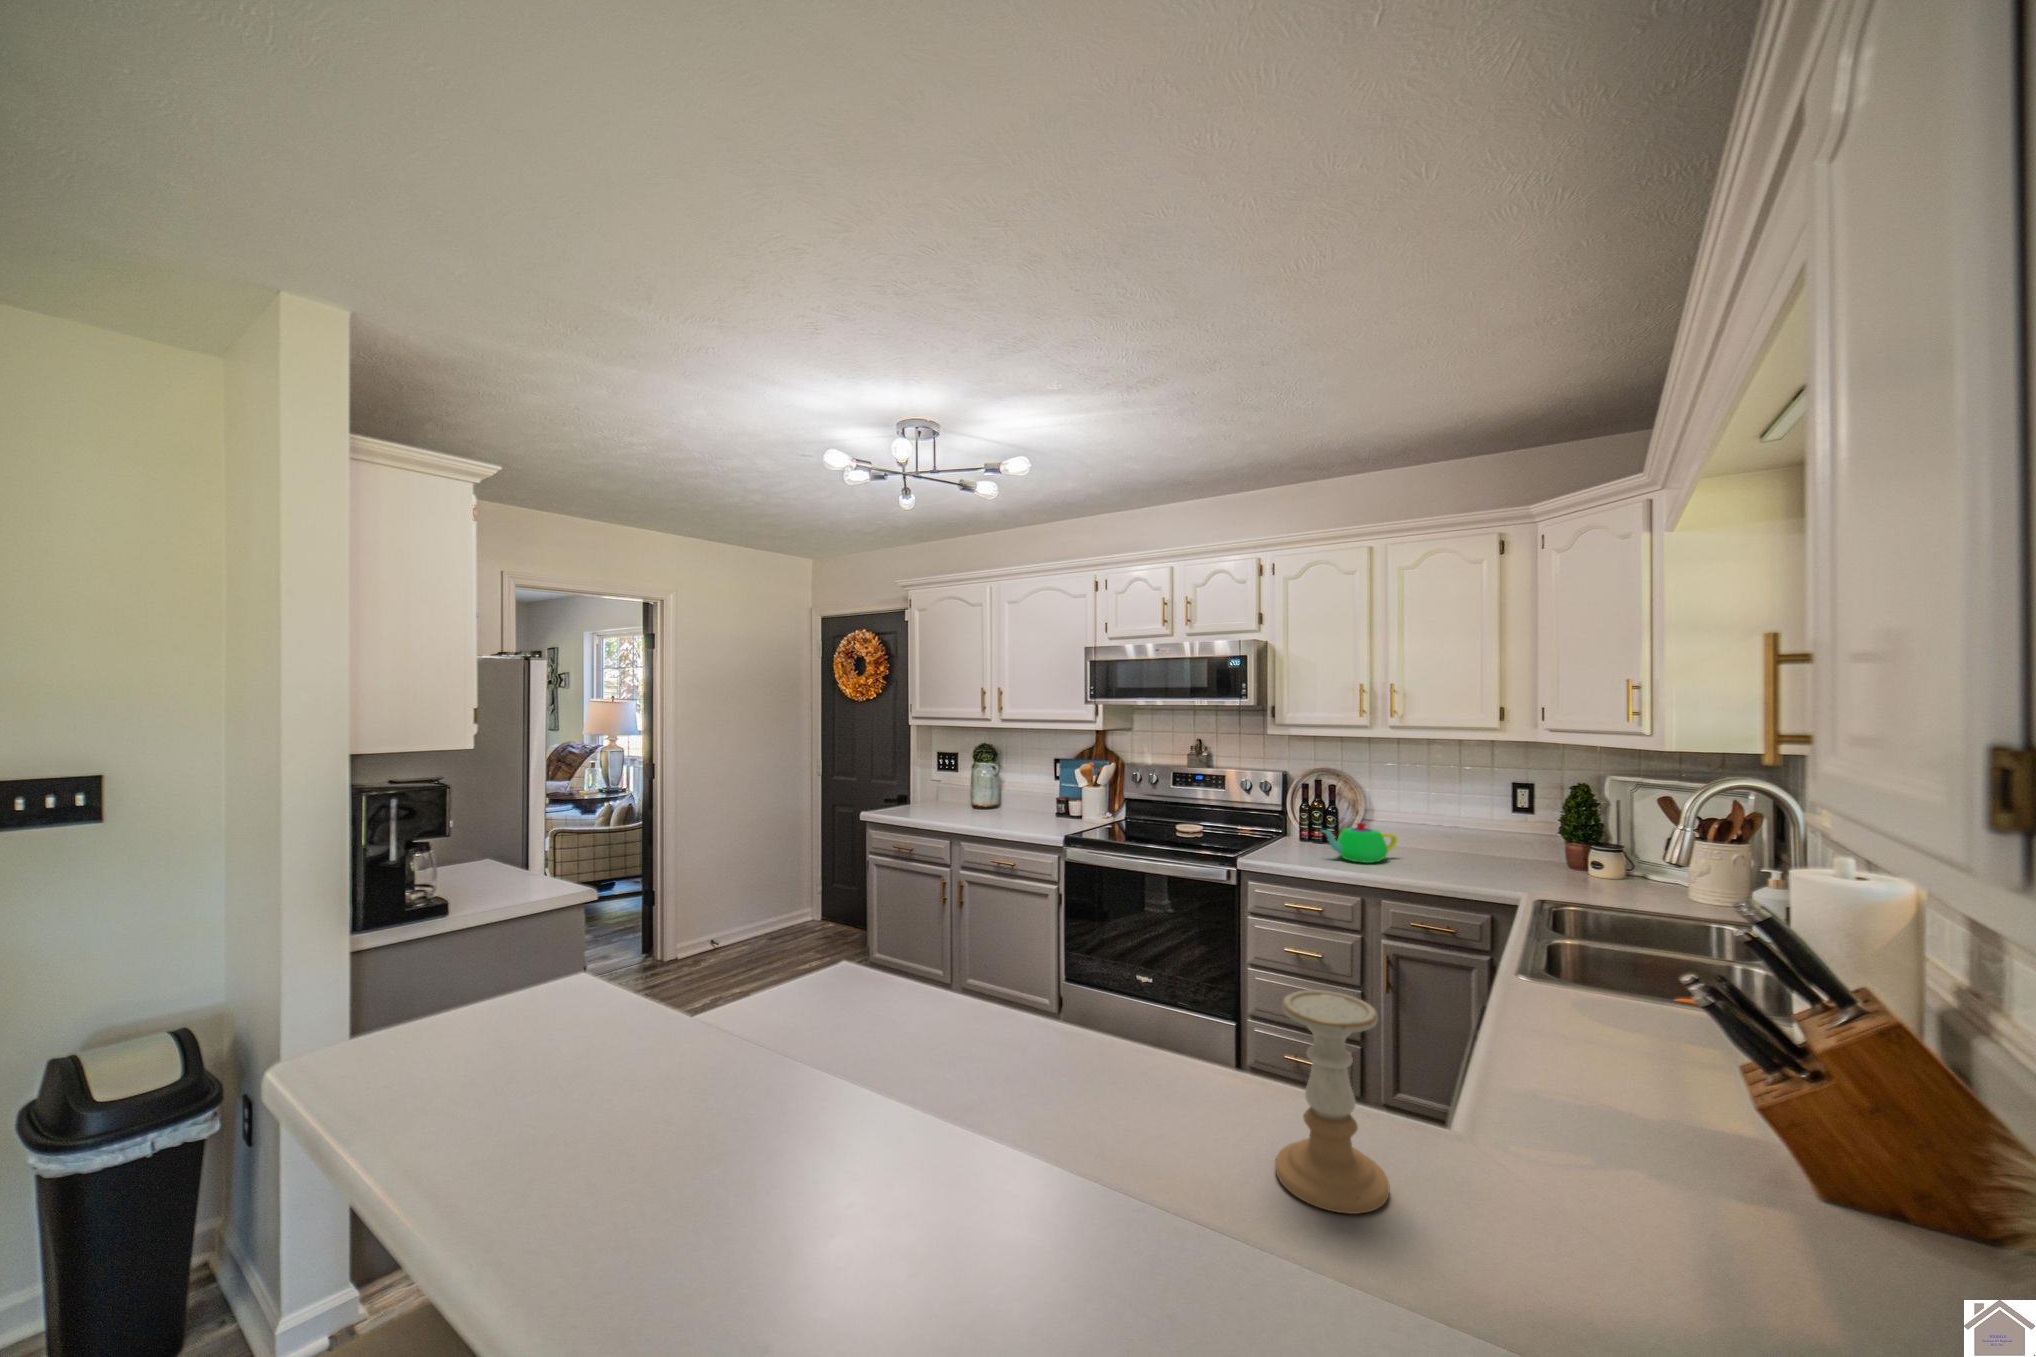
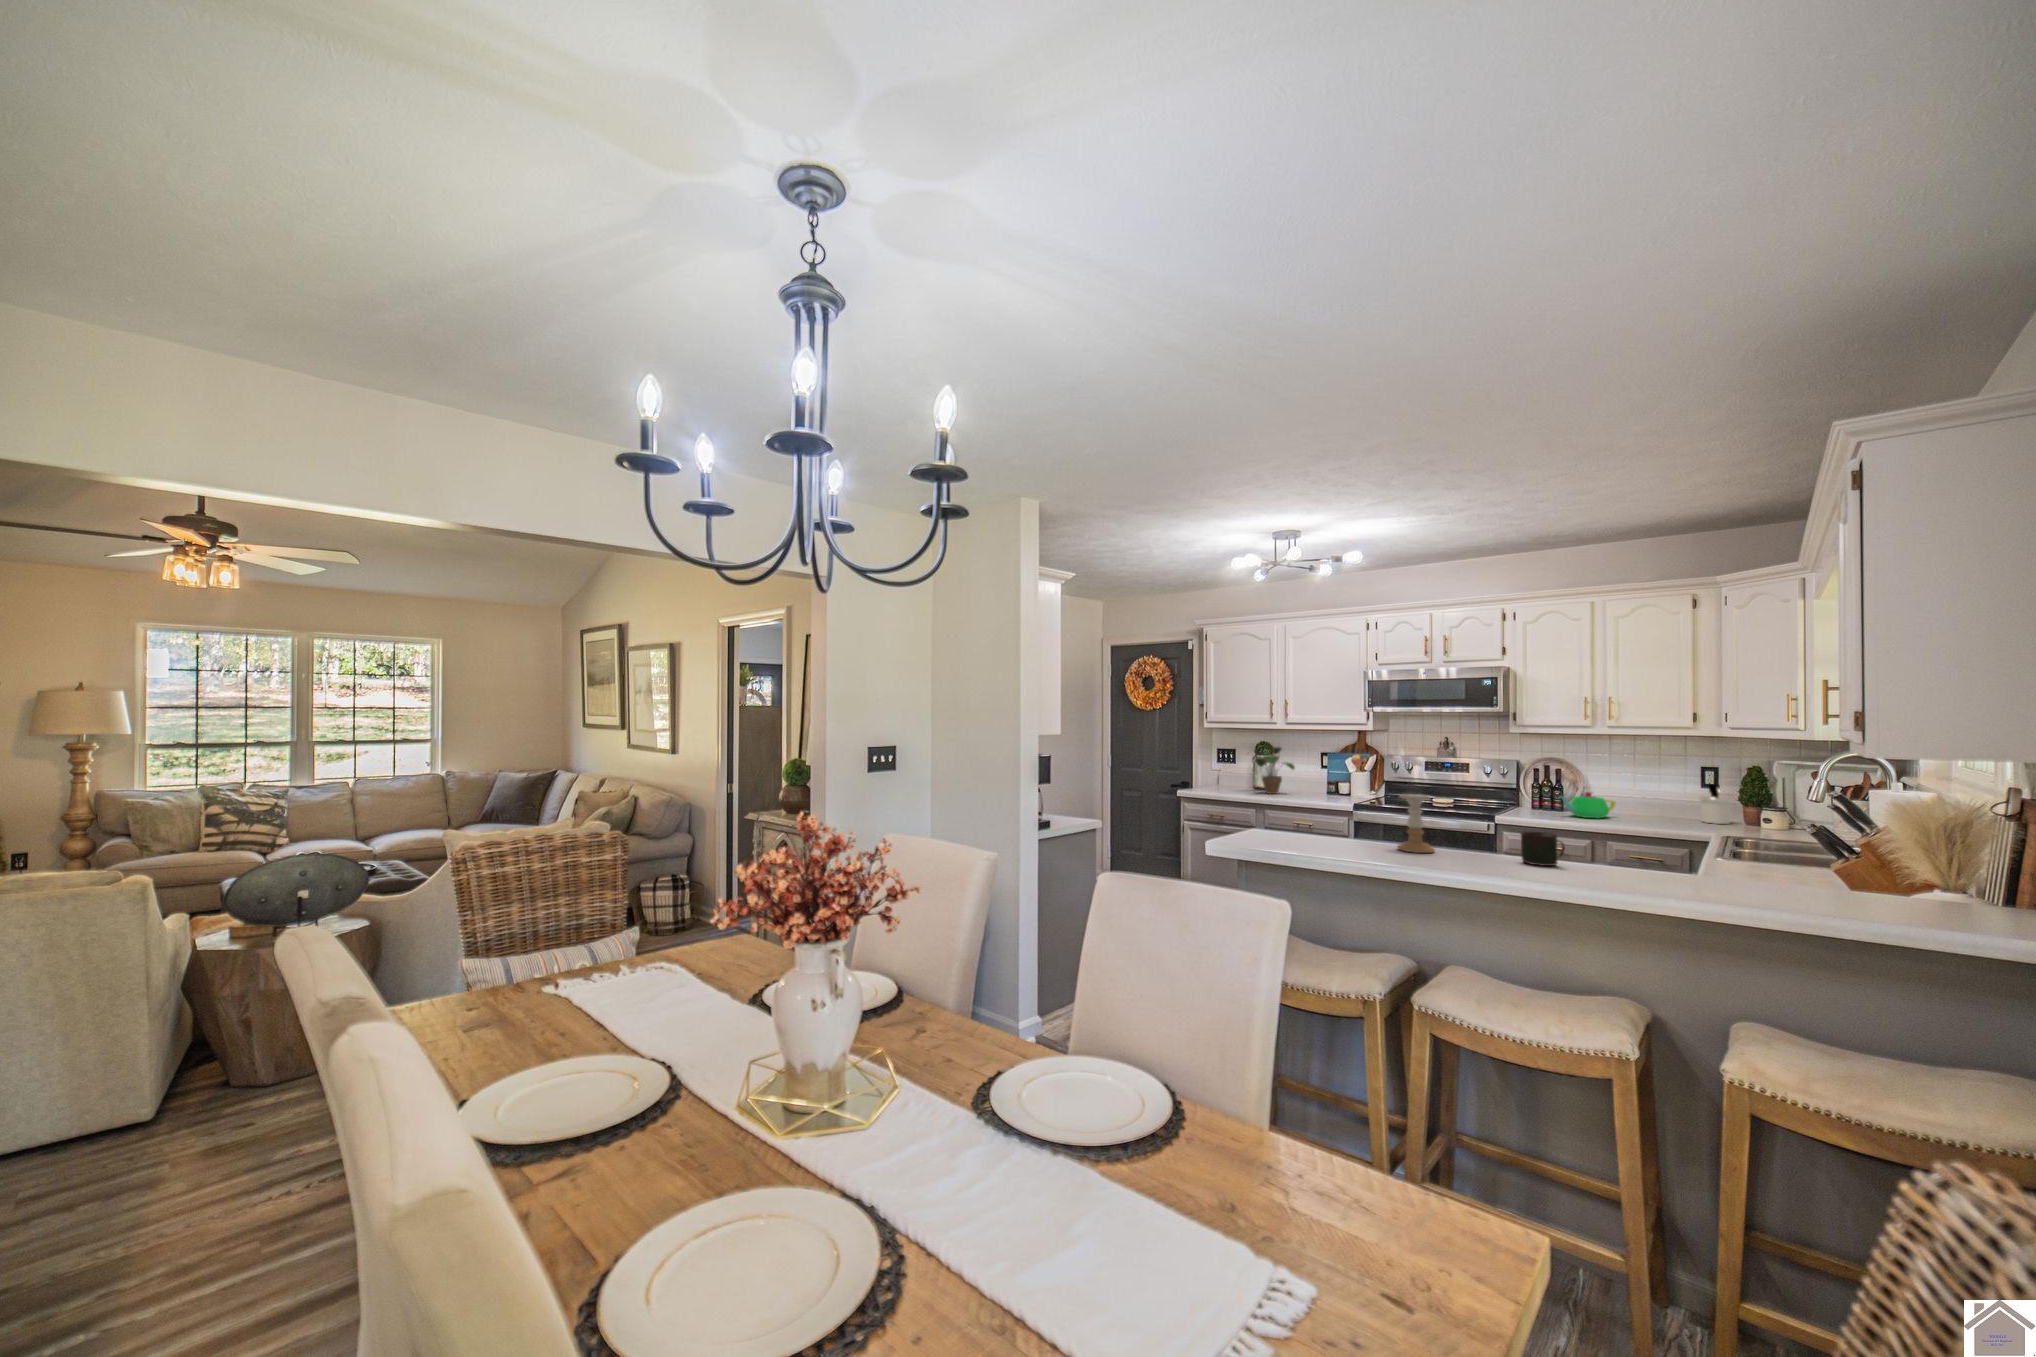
potted plant: none [951,752,1010,819] -> present [1255,747,1295,794]
soap dispenser: none [1506,811,1548,871] -> present [1699,784,1731,824]
candle holder: present [1275,990,1389,1214] -> present [1397,794,1434,853]
mug: none [1059,1012,1134,1114] -> present [1521,831,1565,866]

